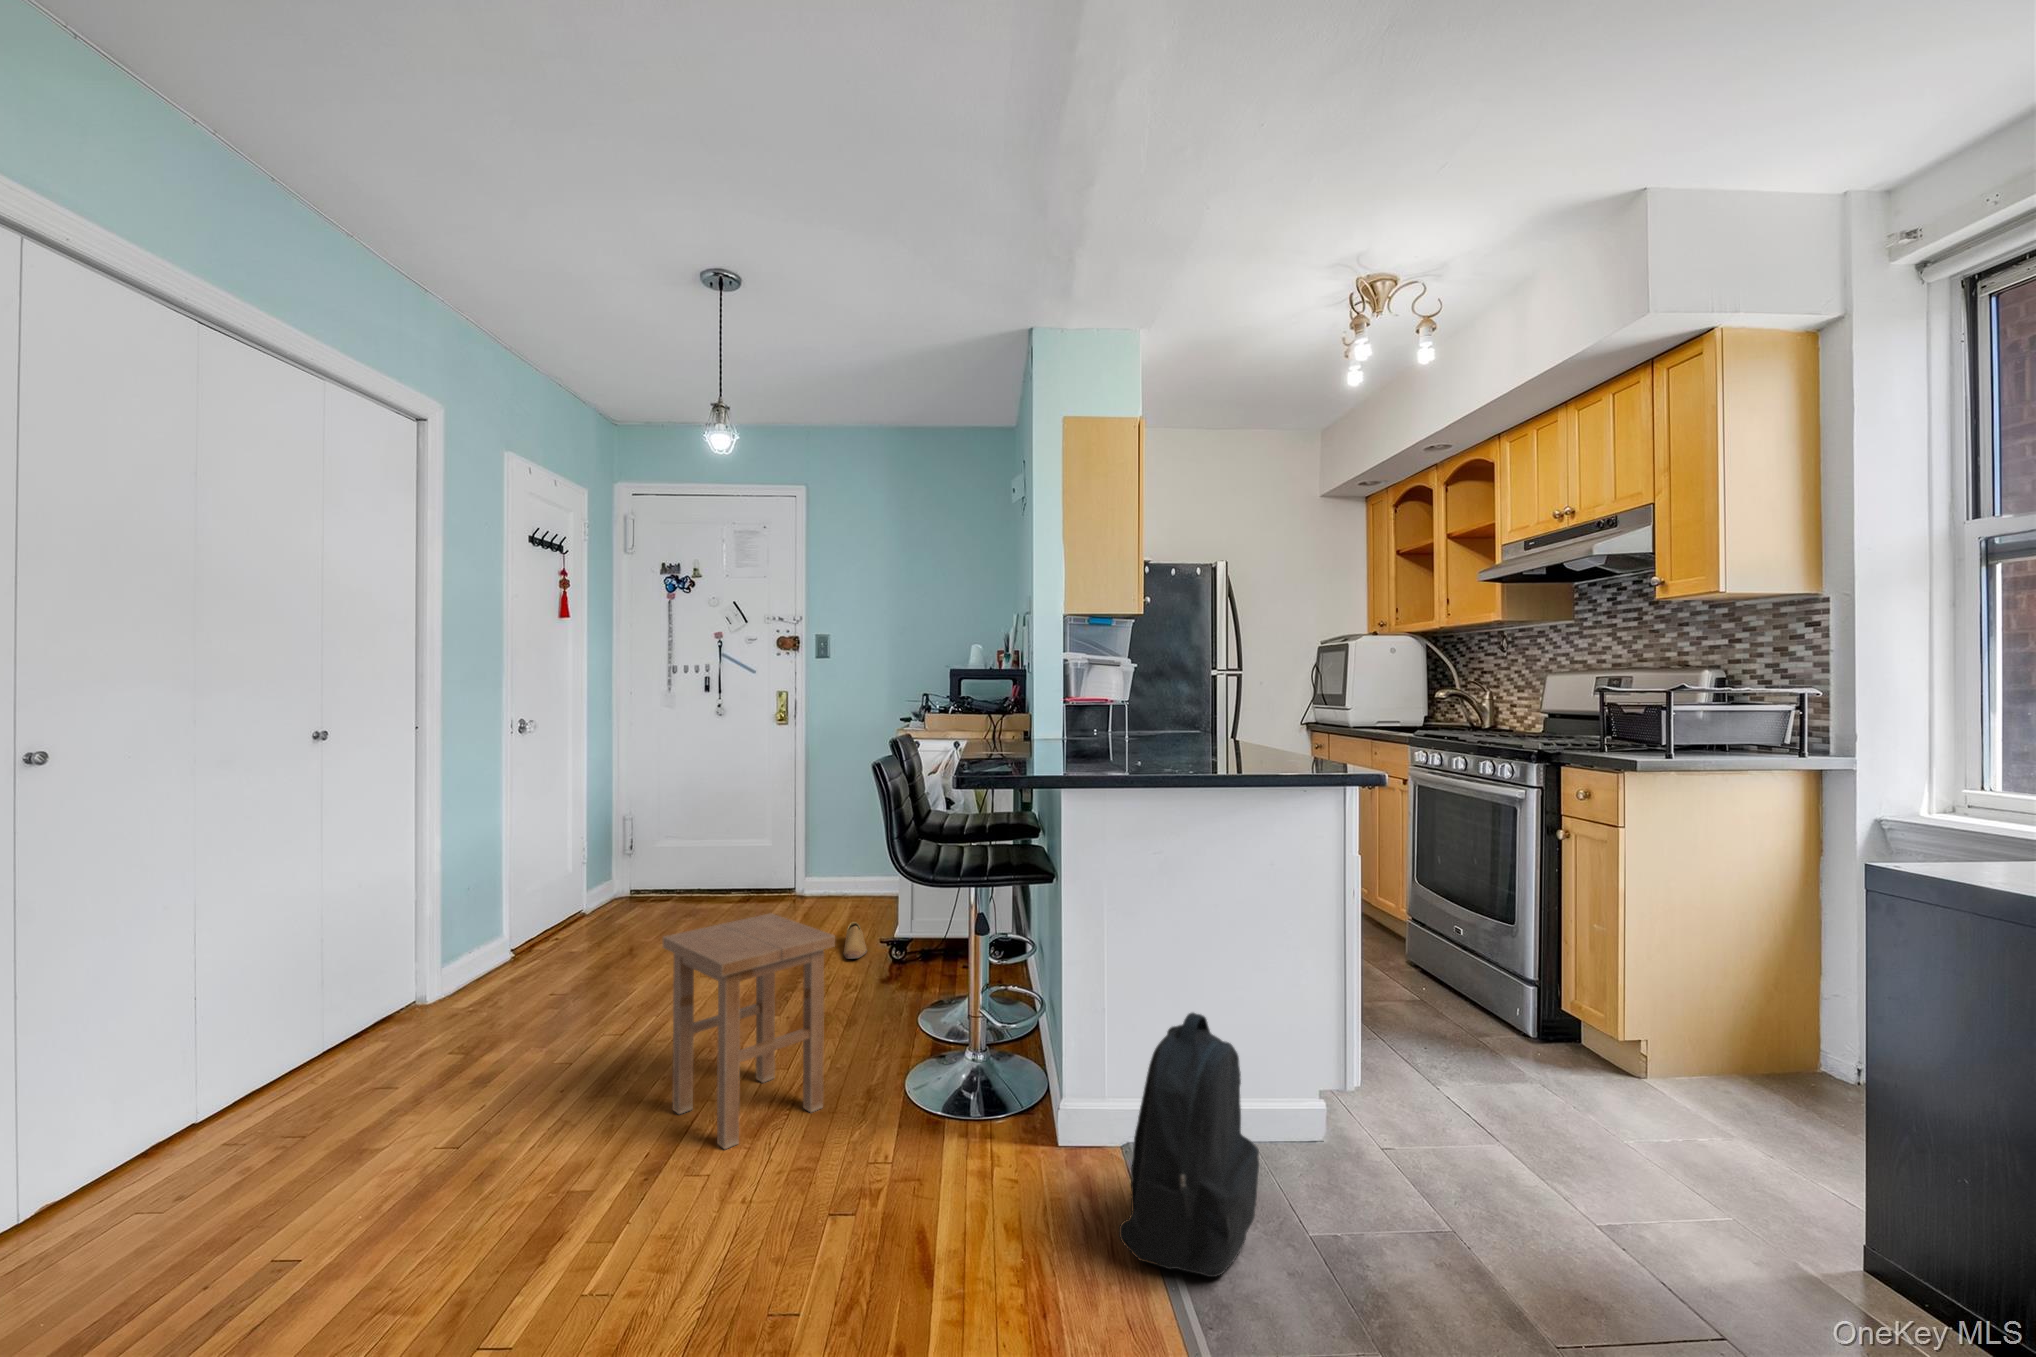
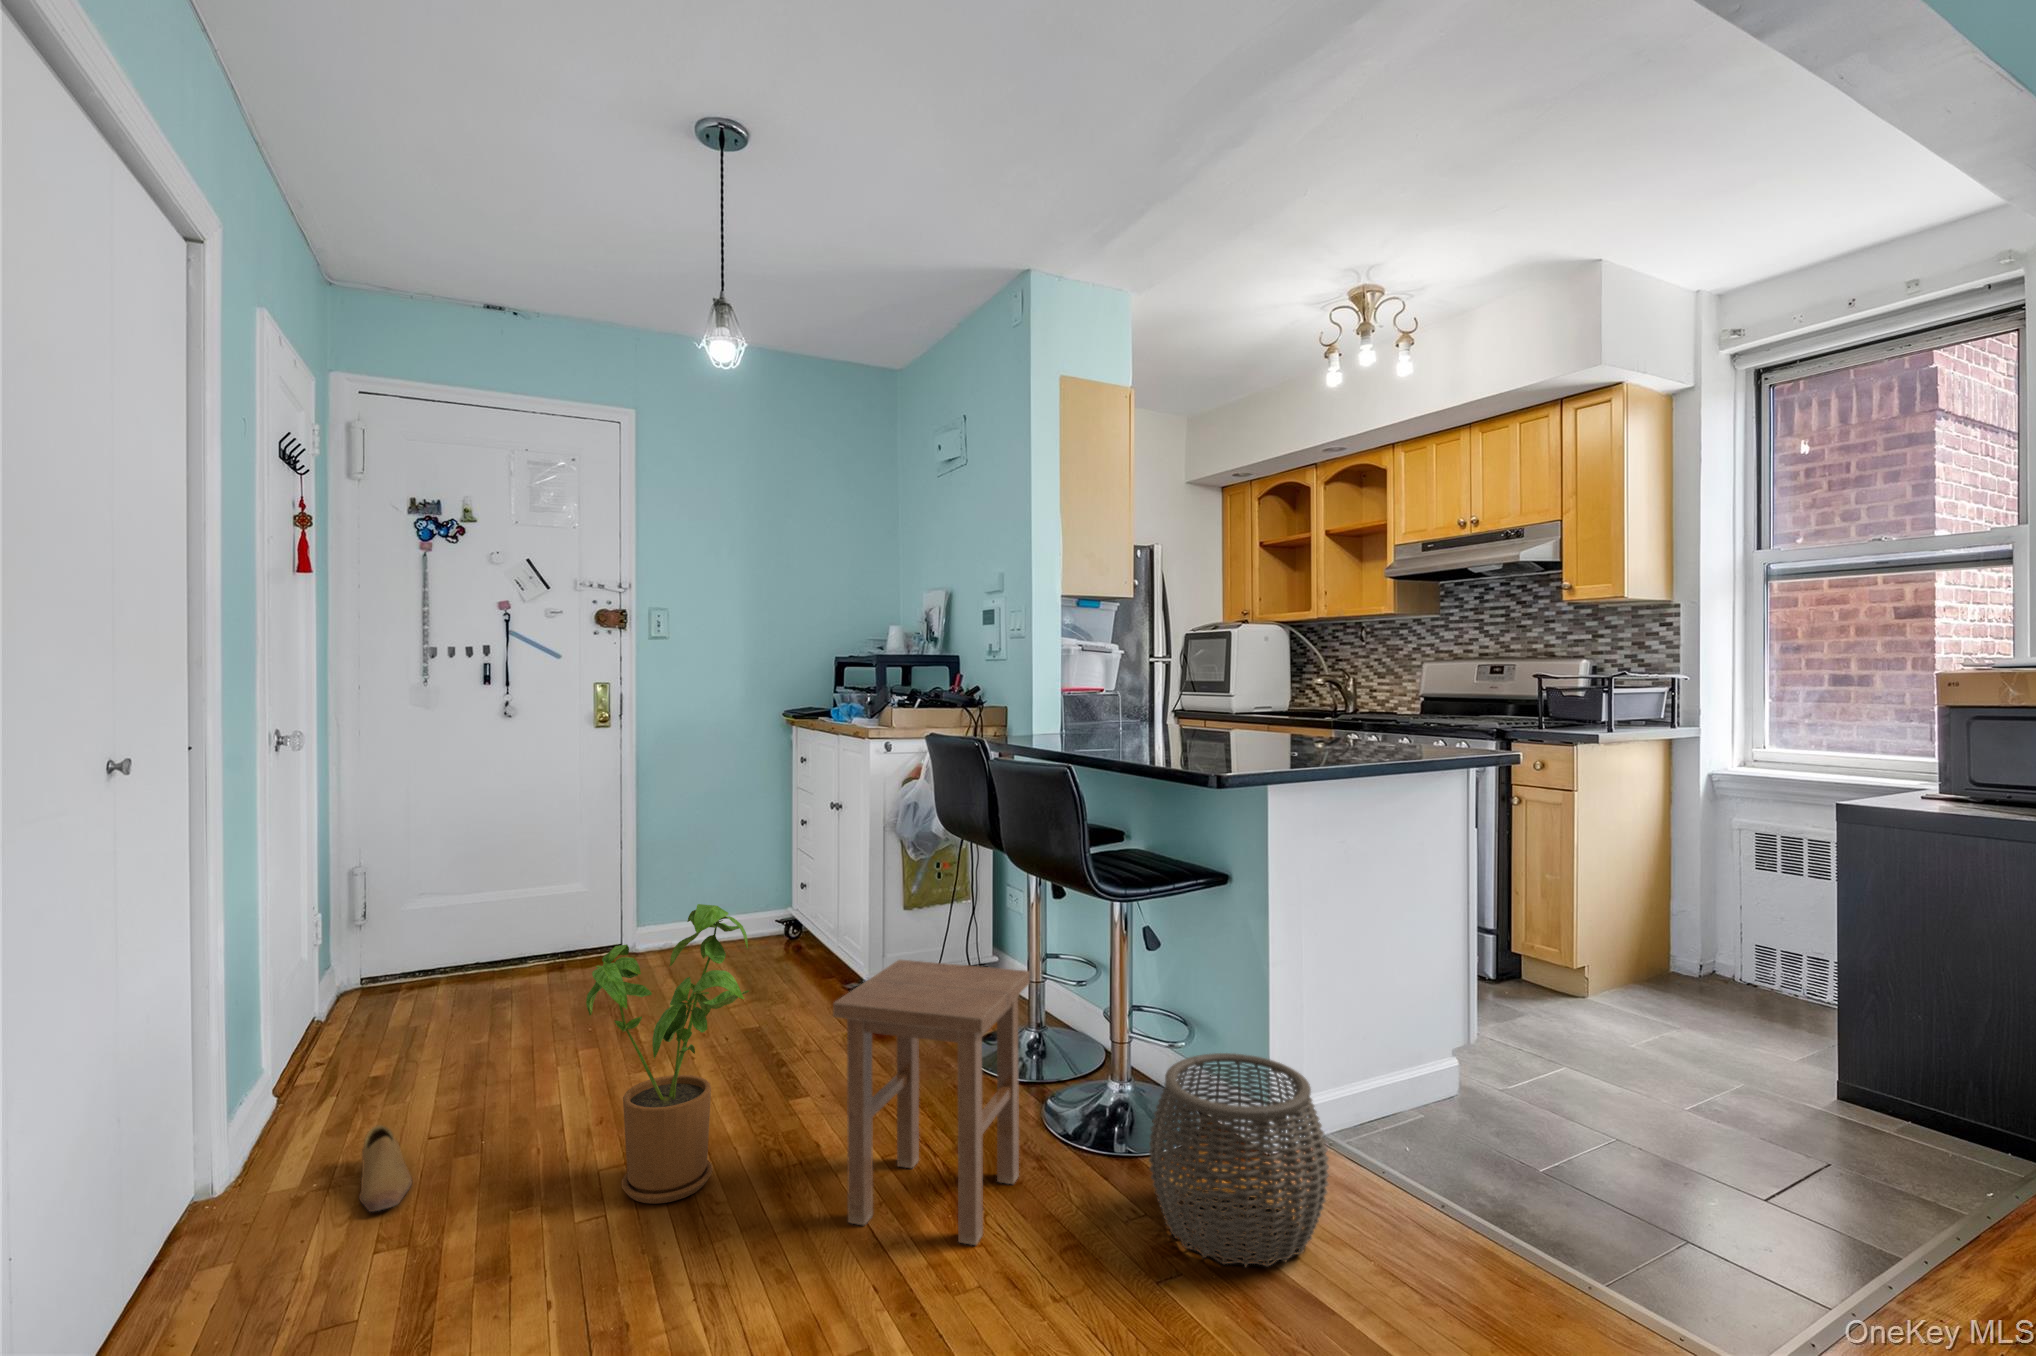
house plant: none [565,853,692,1067] -> present [586,904,749,1204]
shoe: present [843,922,867,959] -> present [359,1125,412,1212]
backpack: present [1119,1013,1259,1277] -> none [1435,984,1568,1224]
woven basket: none [839,1031,1002,1235] -> present [1149,1053,1329,1267]

